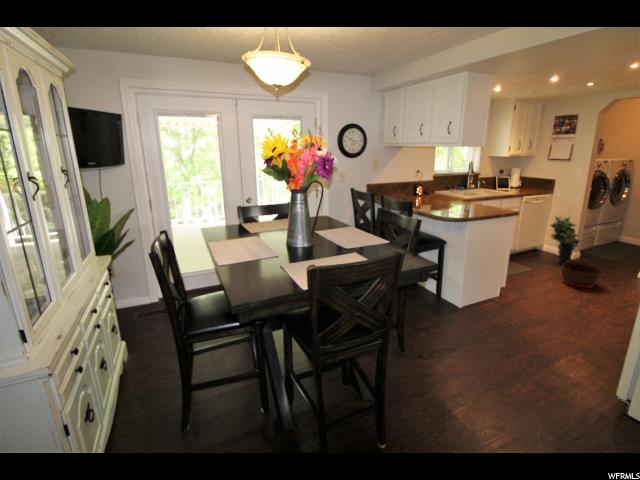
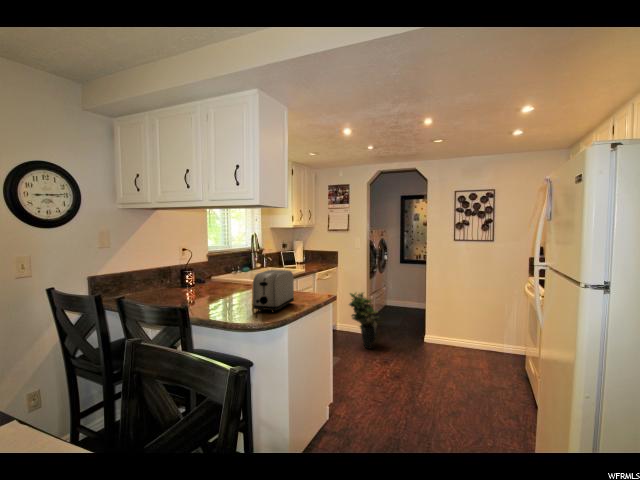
toaster: none [451,187,483,212] -> present [253,270,294,312]
basket: present [562,262,601,288] -> none [378,346,417,379]

